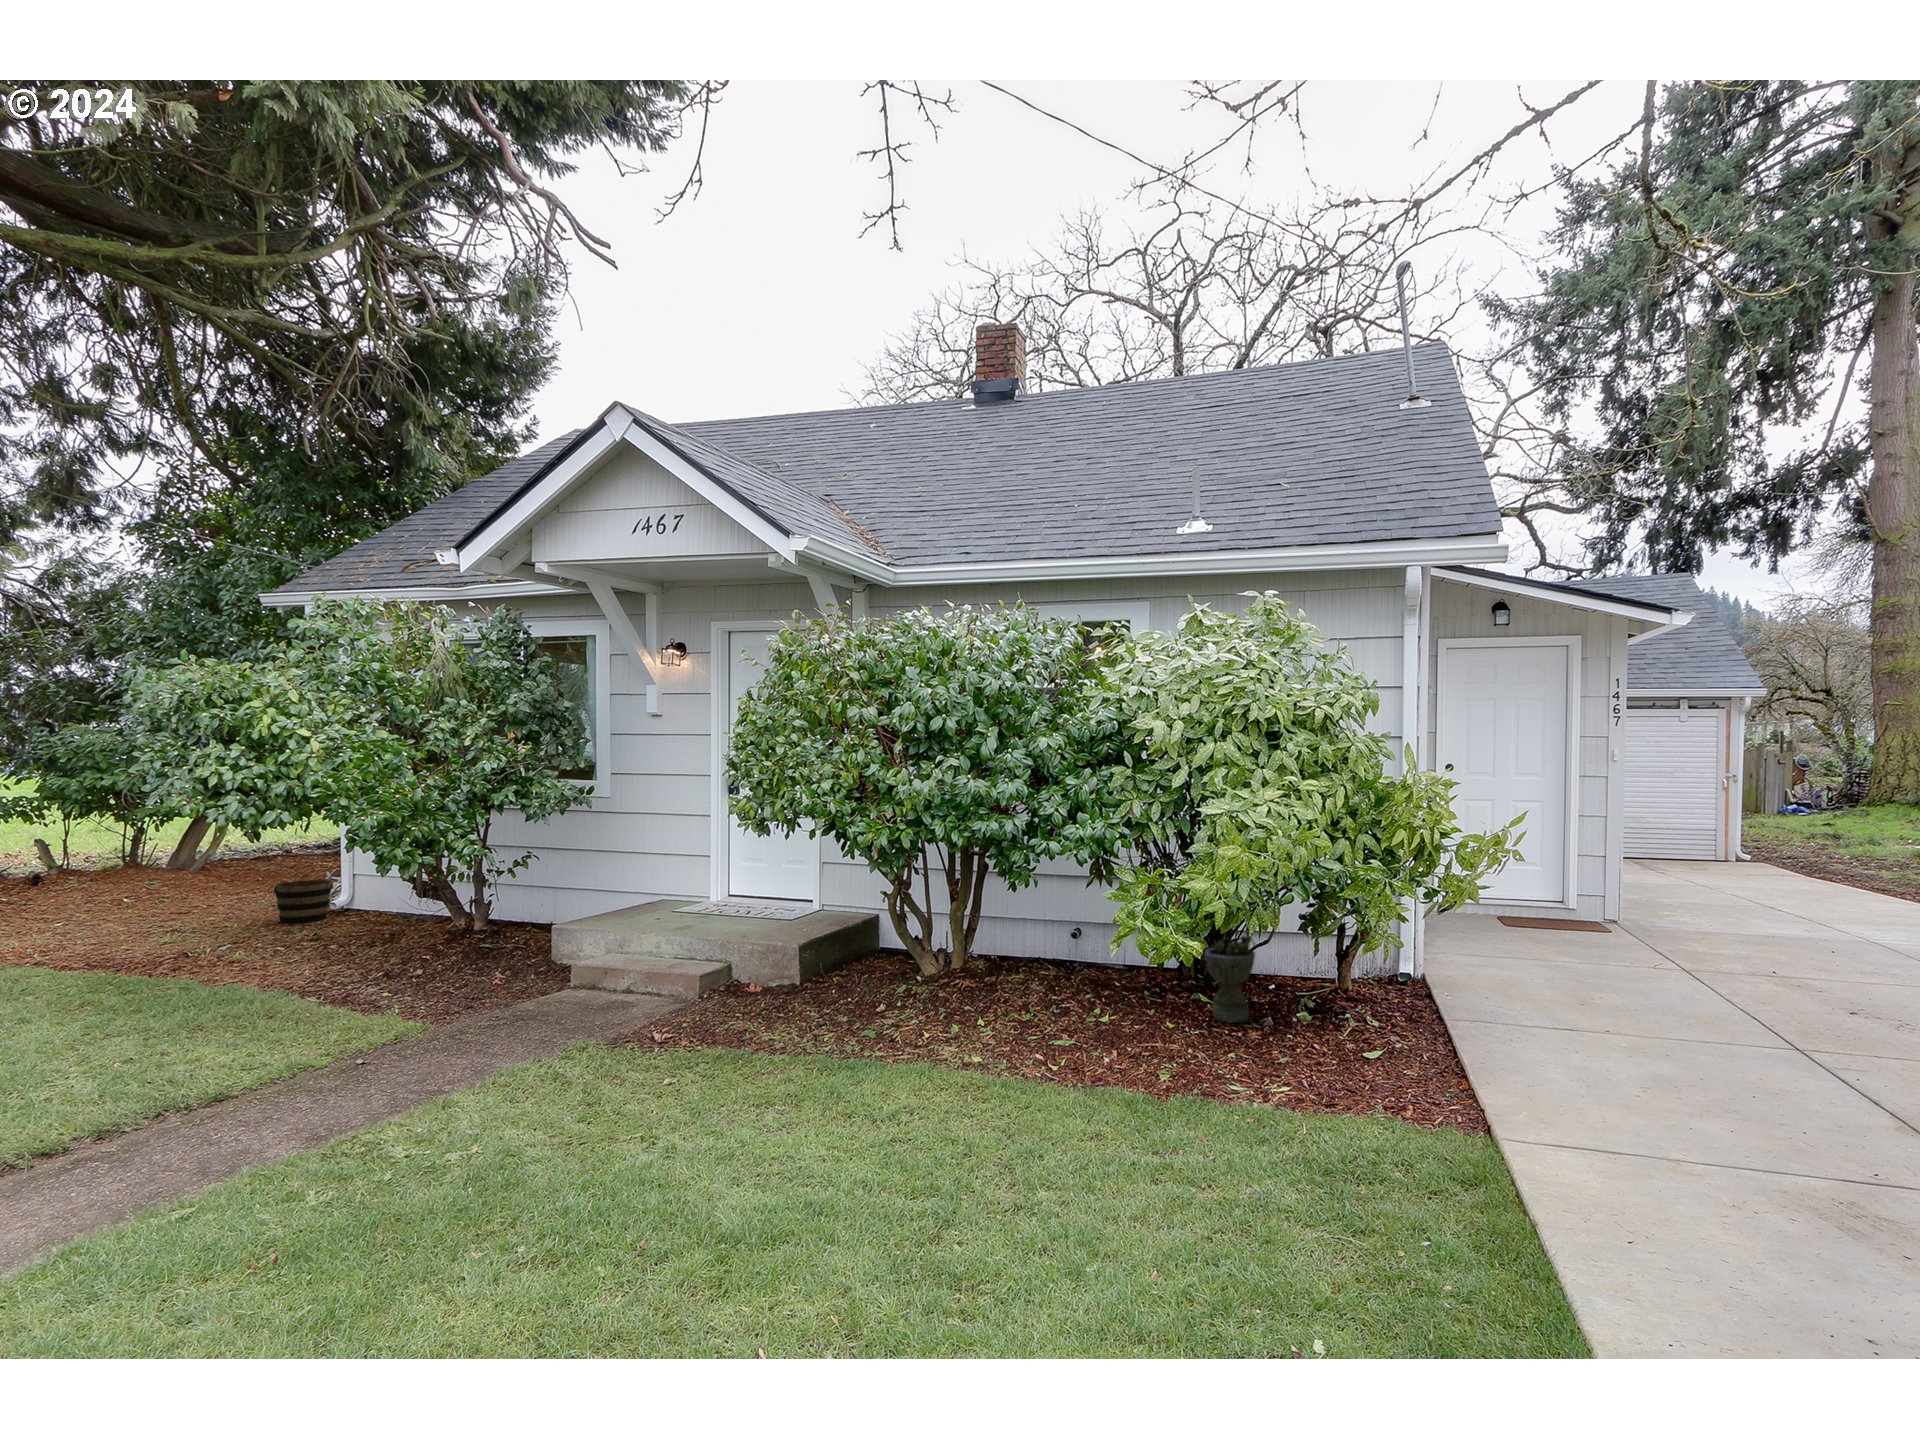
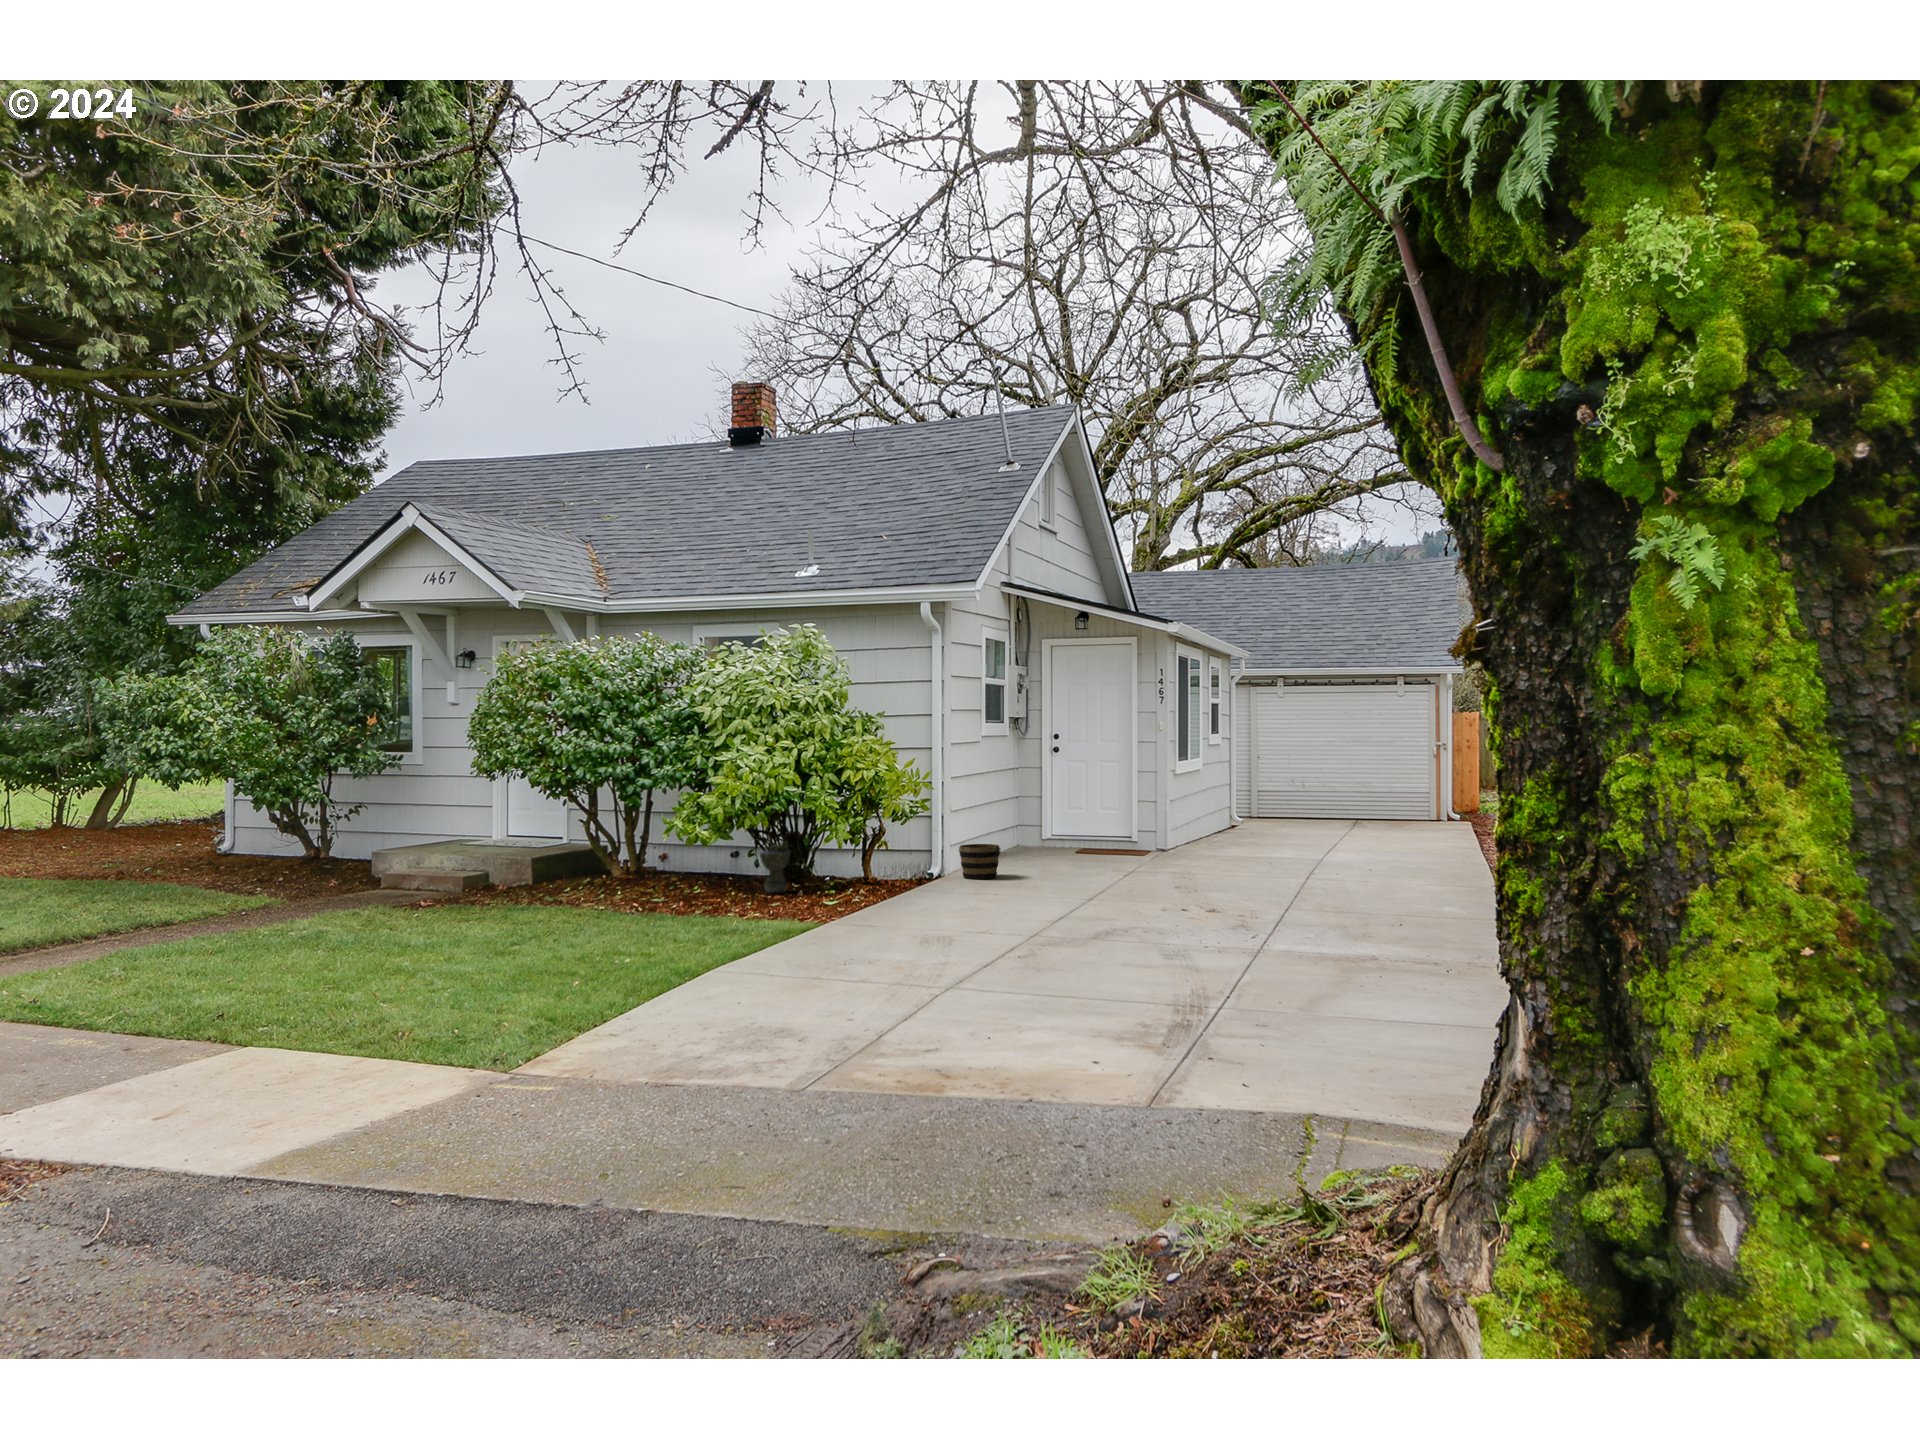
bucket: present [274,880,333,923] -> present [959,844,1000,879]

